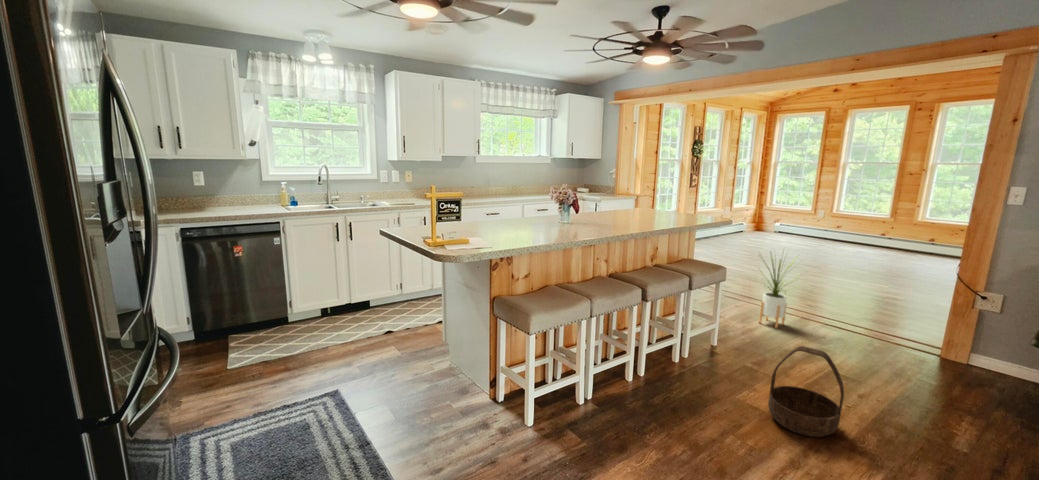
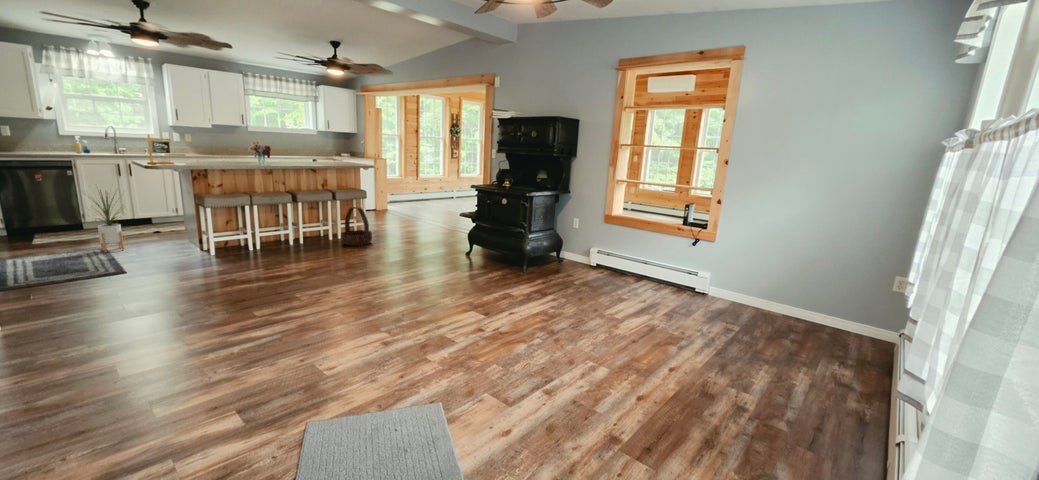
house plant: present [759,257,787,328] -> present [94,190,124,252]

